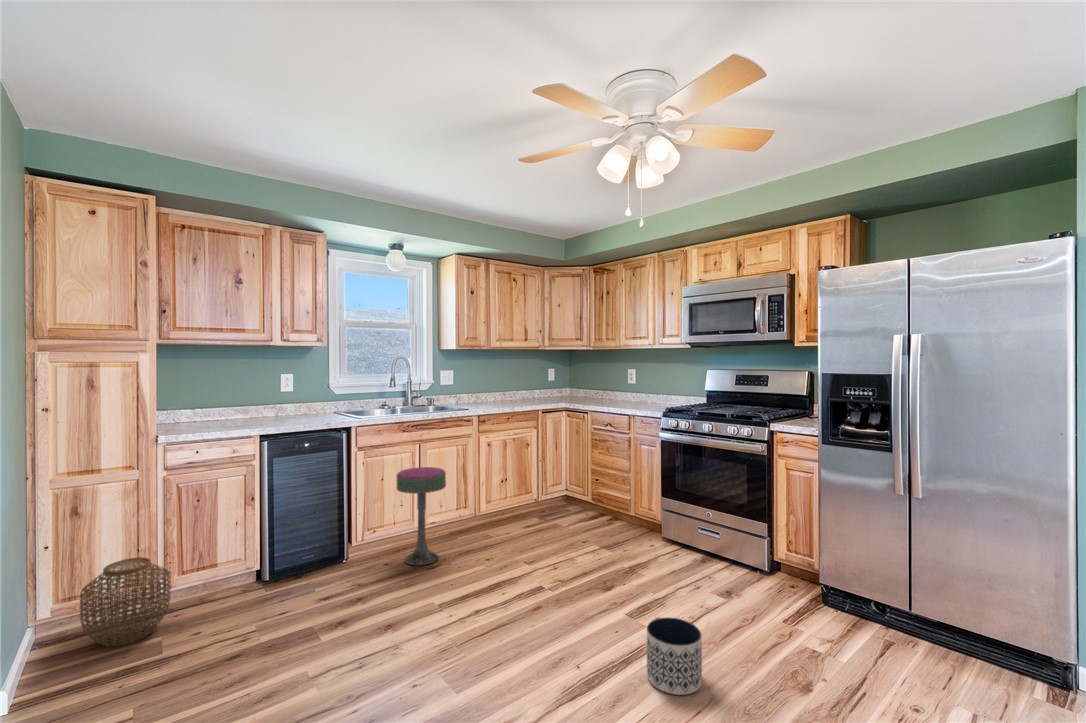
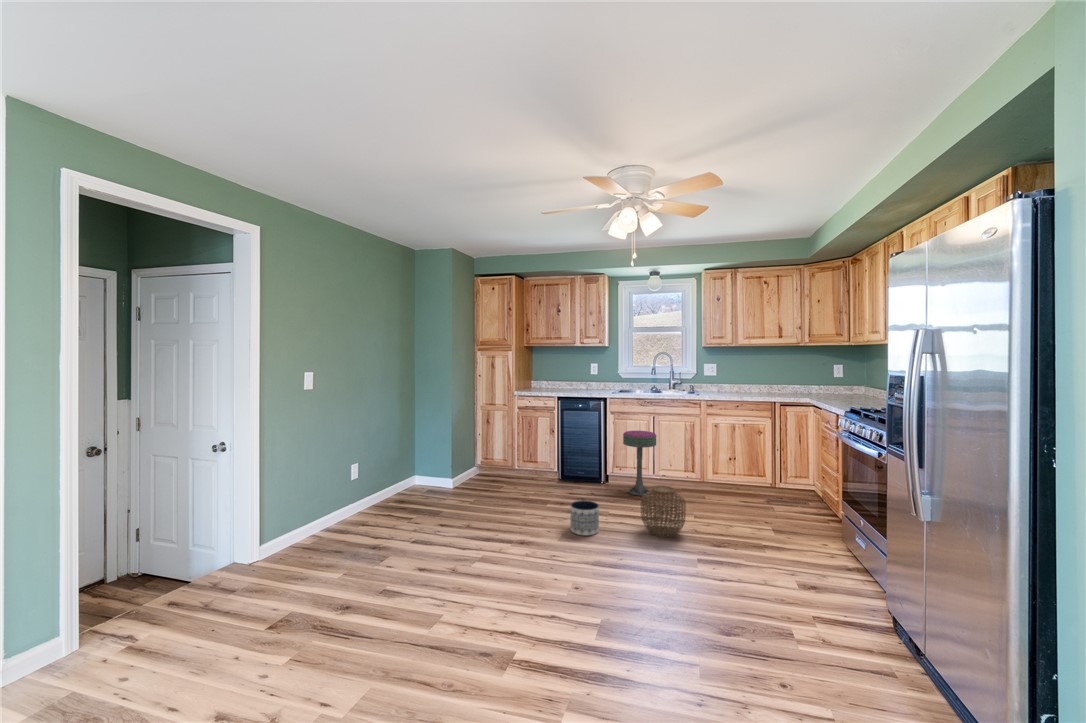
woven basket: present [80,557,171,646] -> present [641,485,686,538]
planter: present [647,618,702,695] -> present [570,501,599,536]

